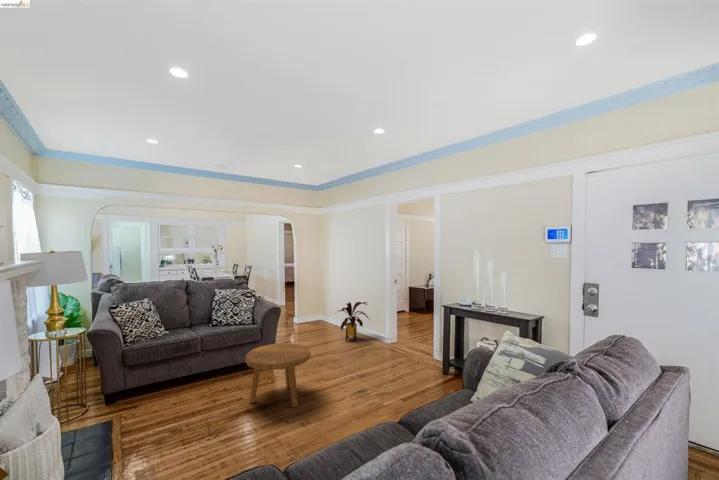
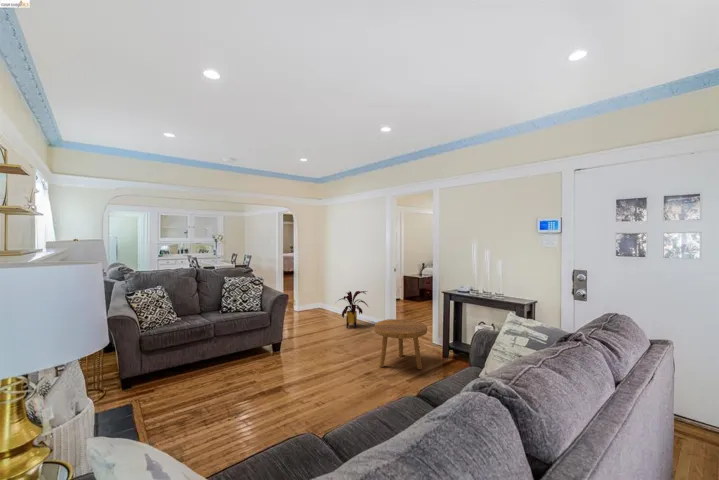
footstool: present [246,343,311,407] -> present [374,319,427,369]

